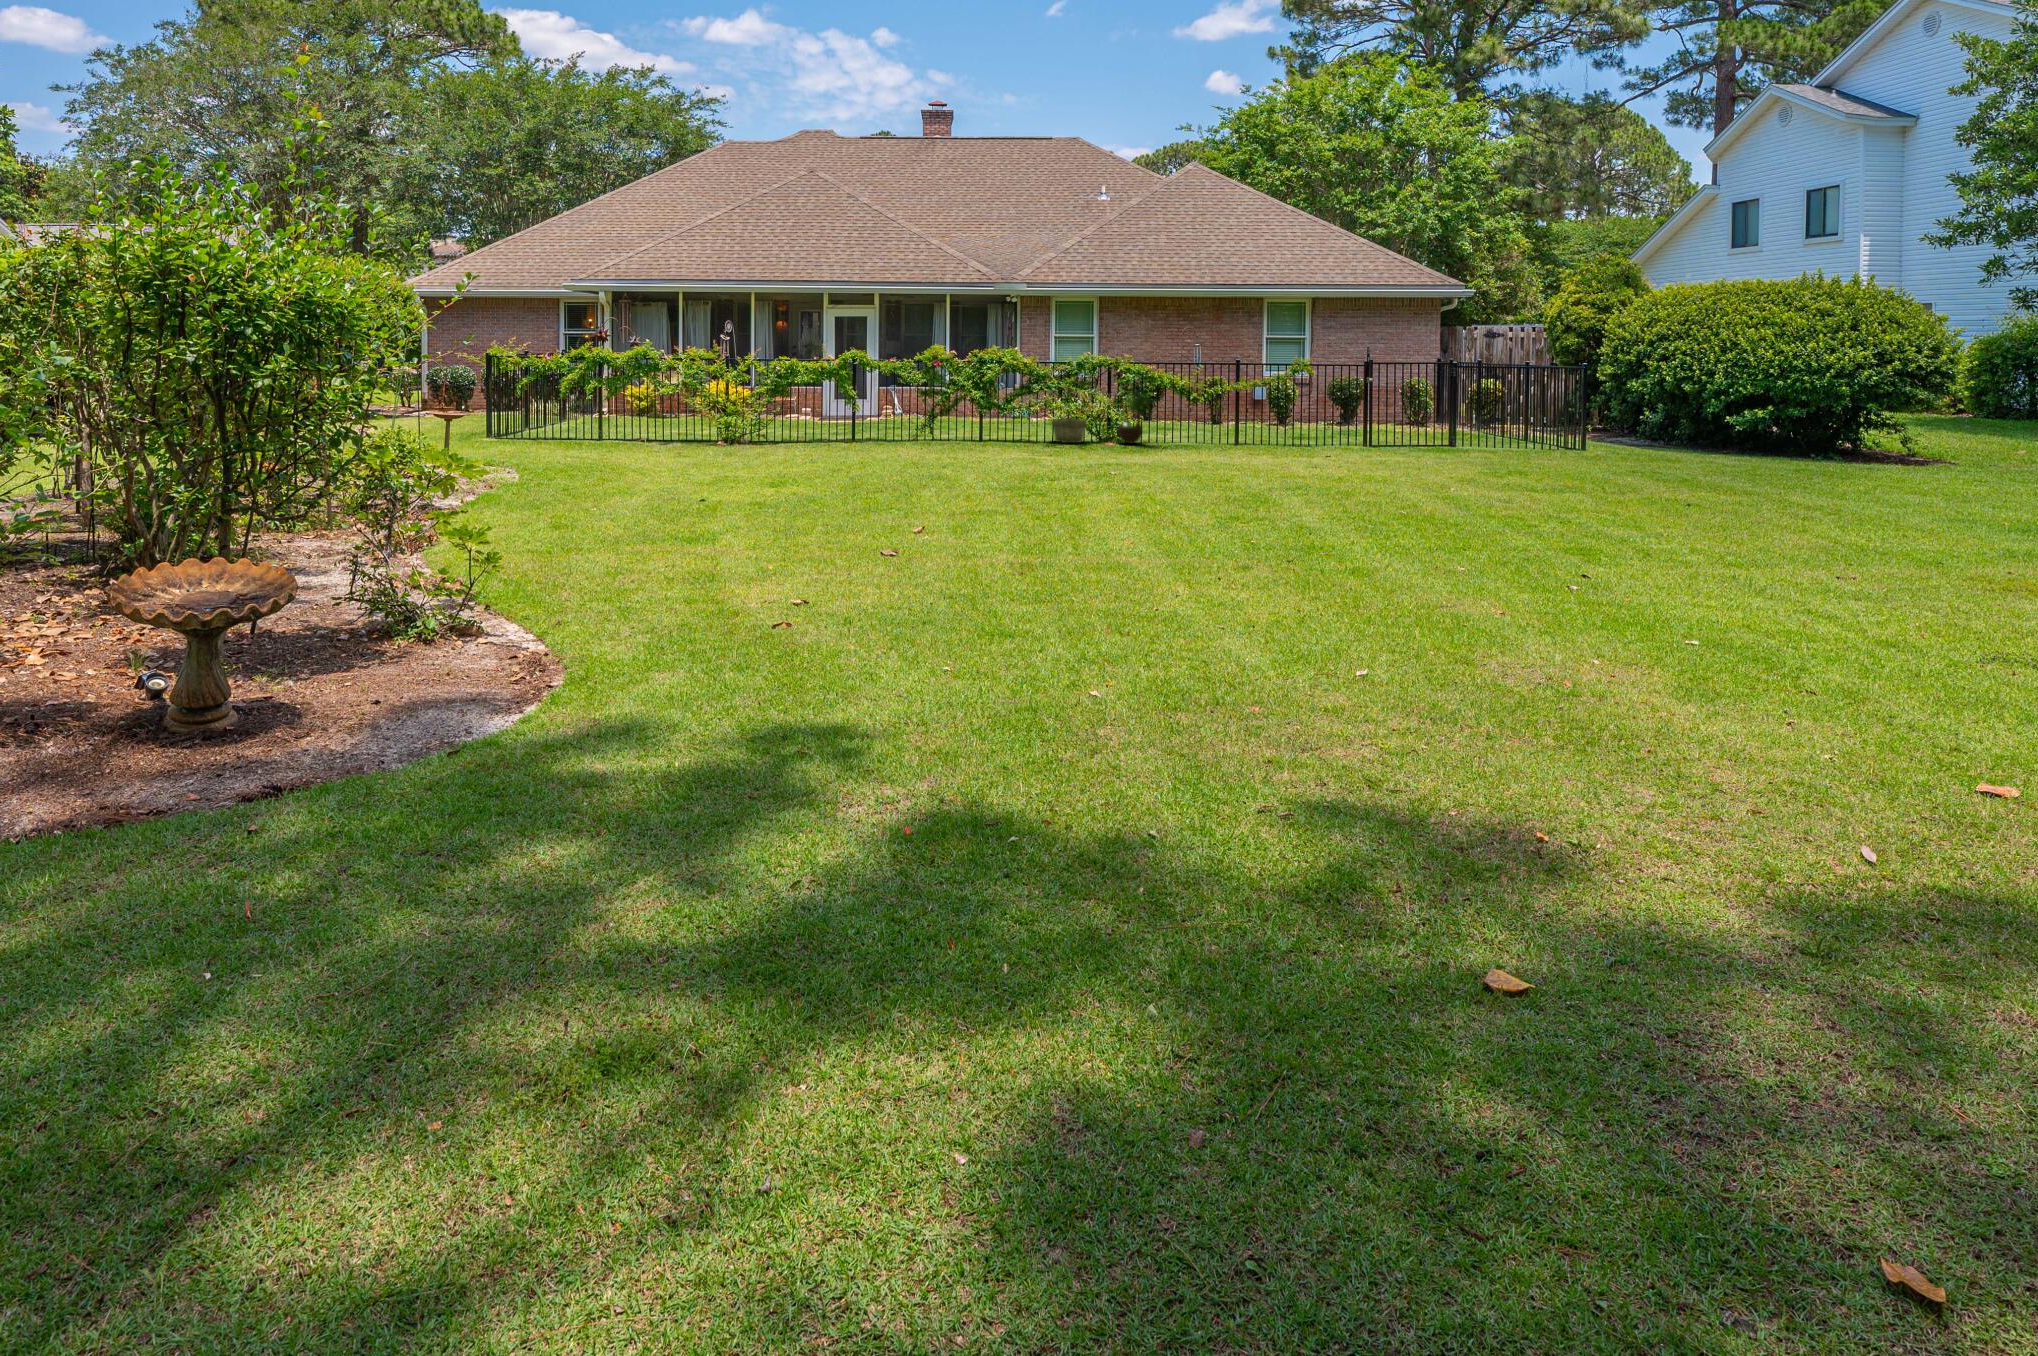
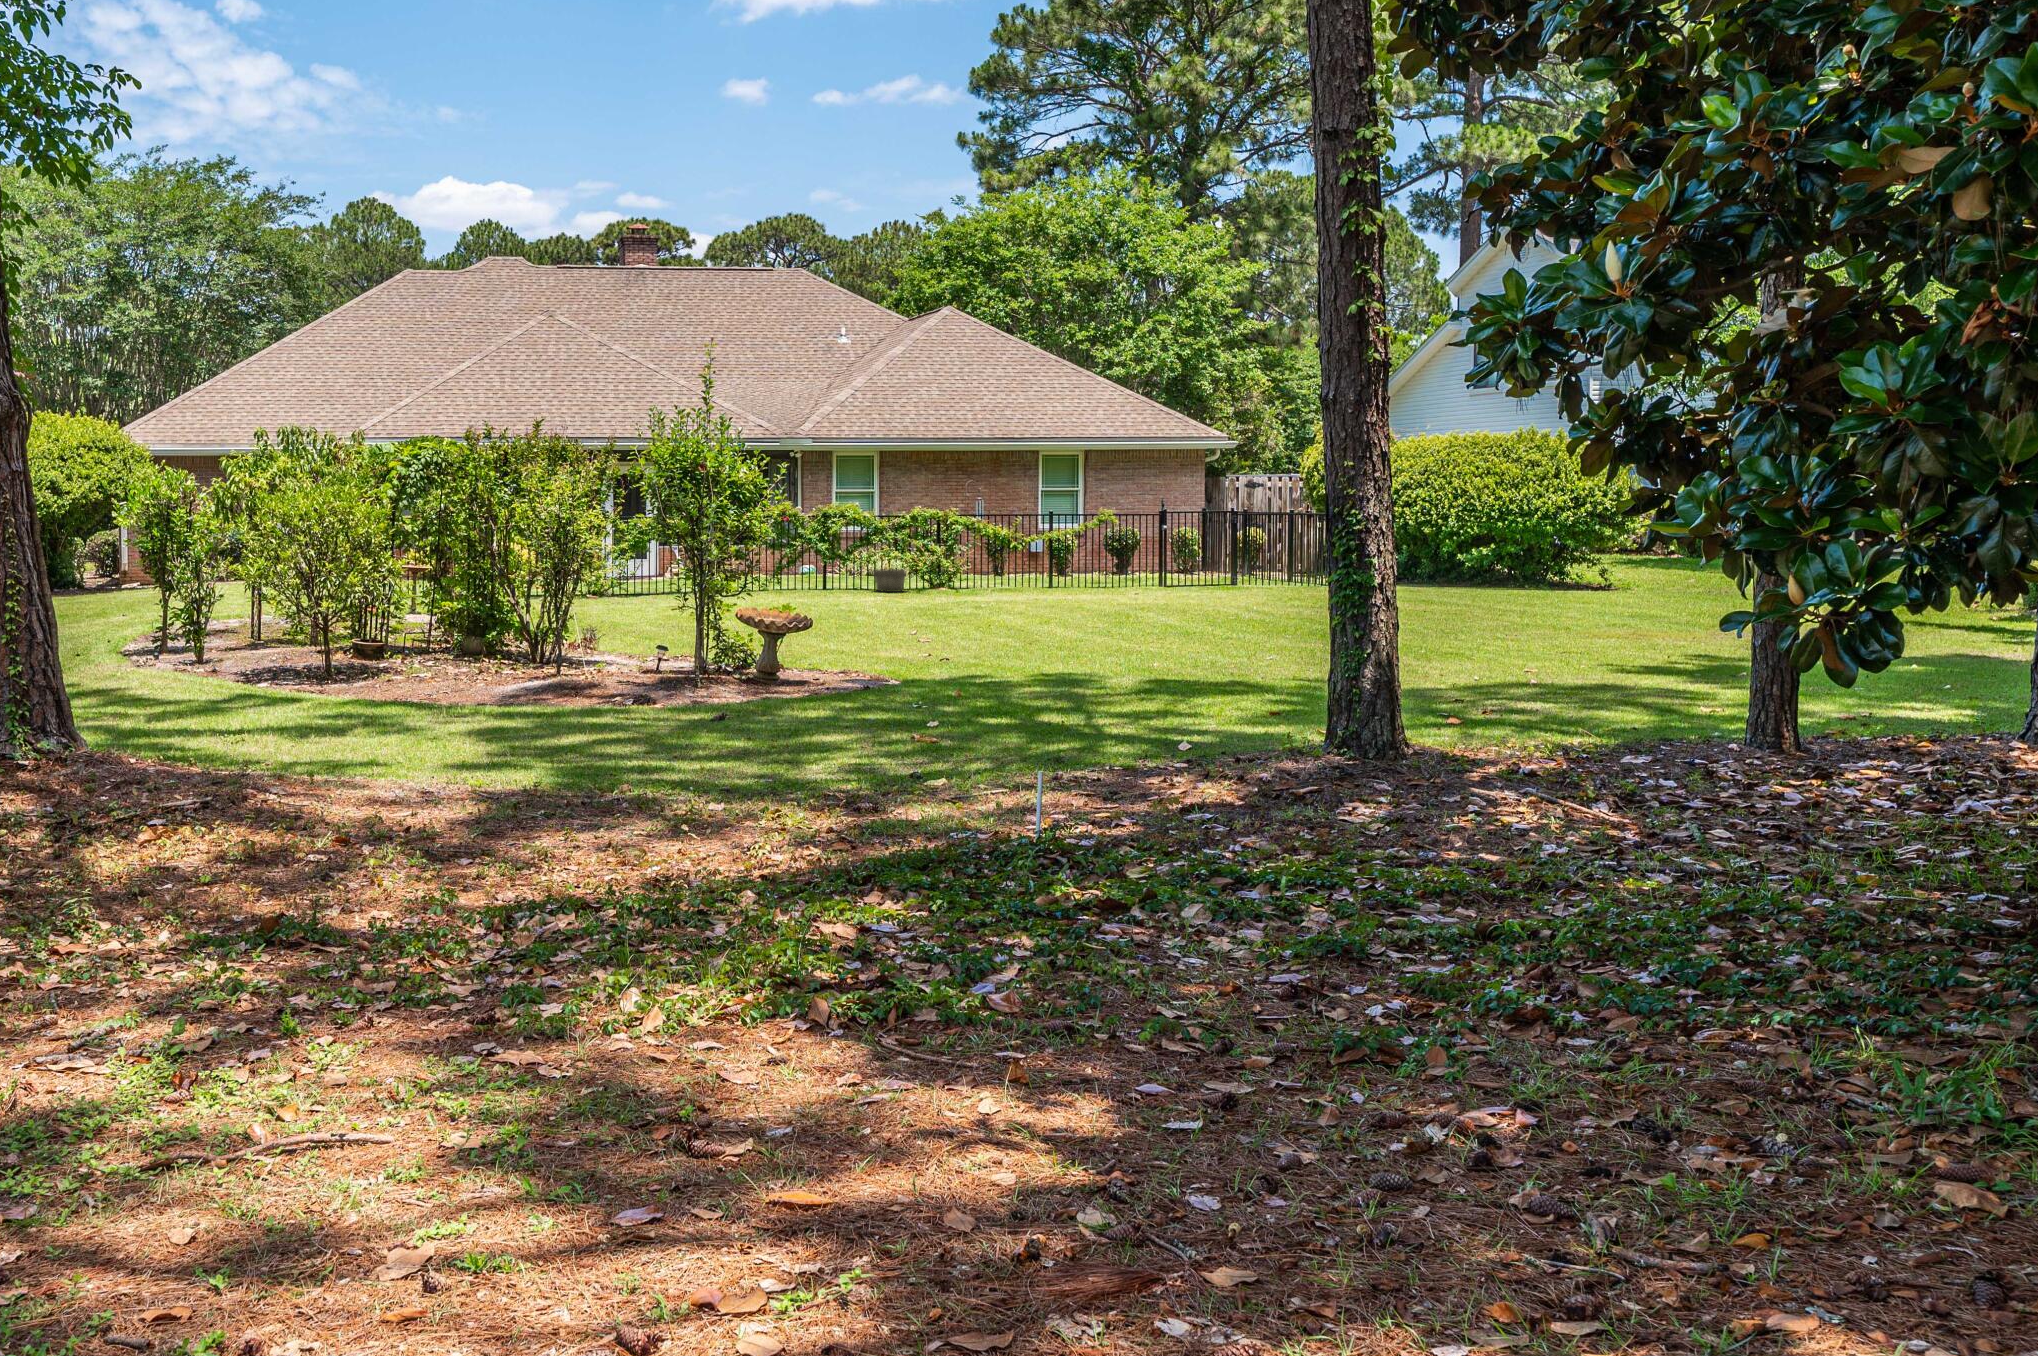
potted tree: present [1118,391,1150,444] -> none [937,537,969,591]

